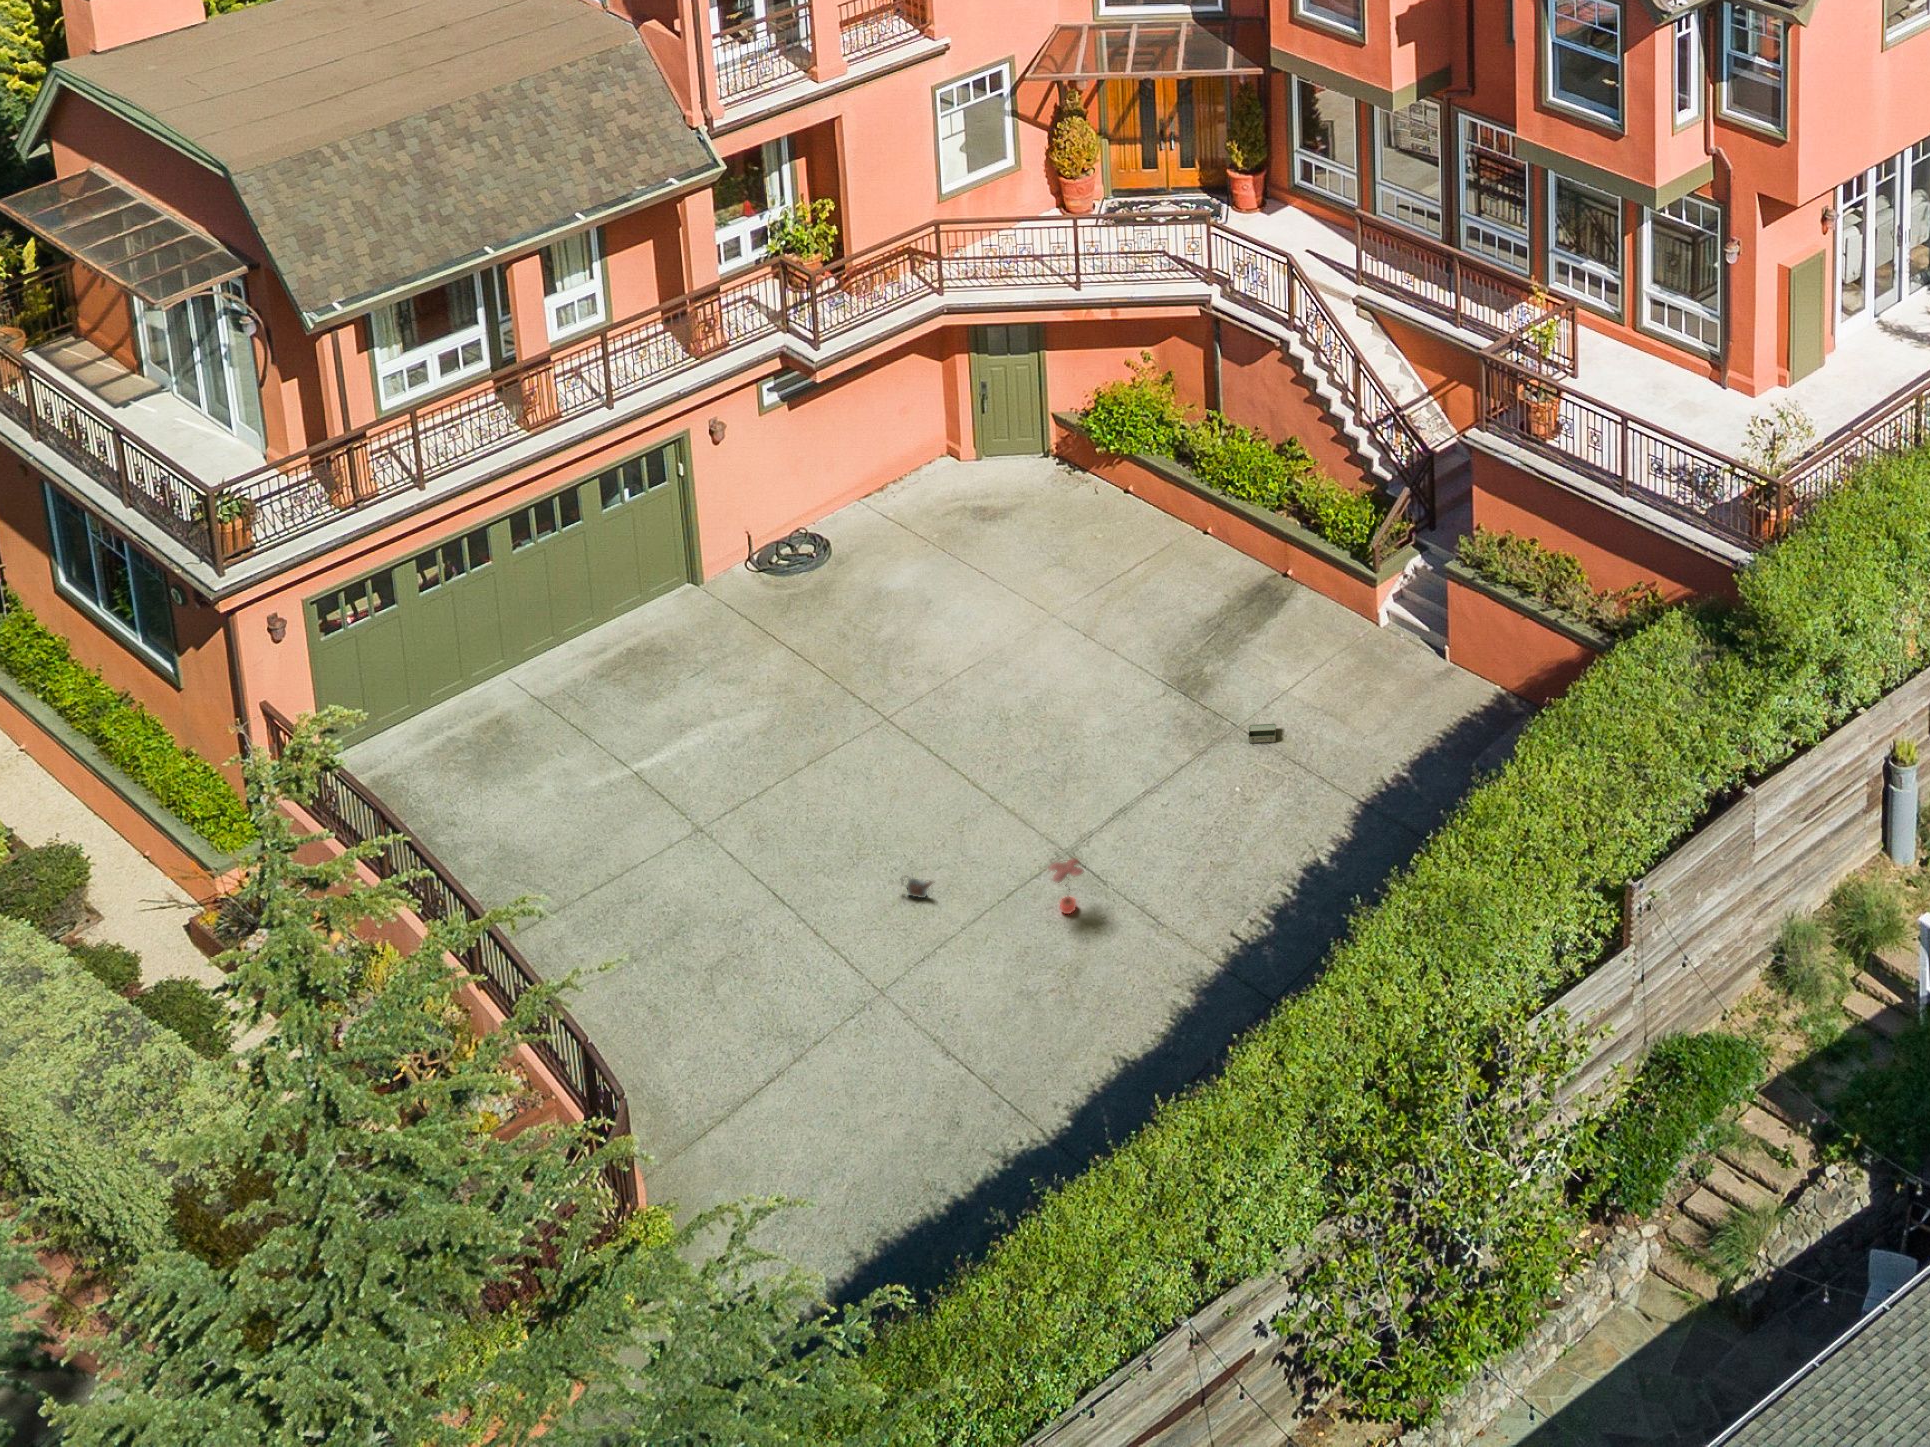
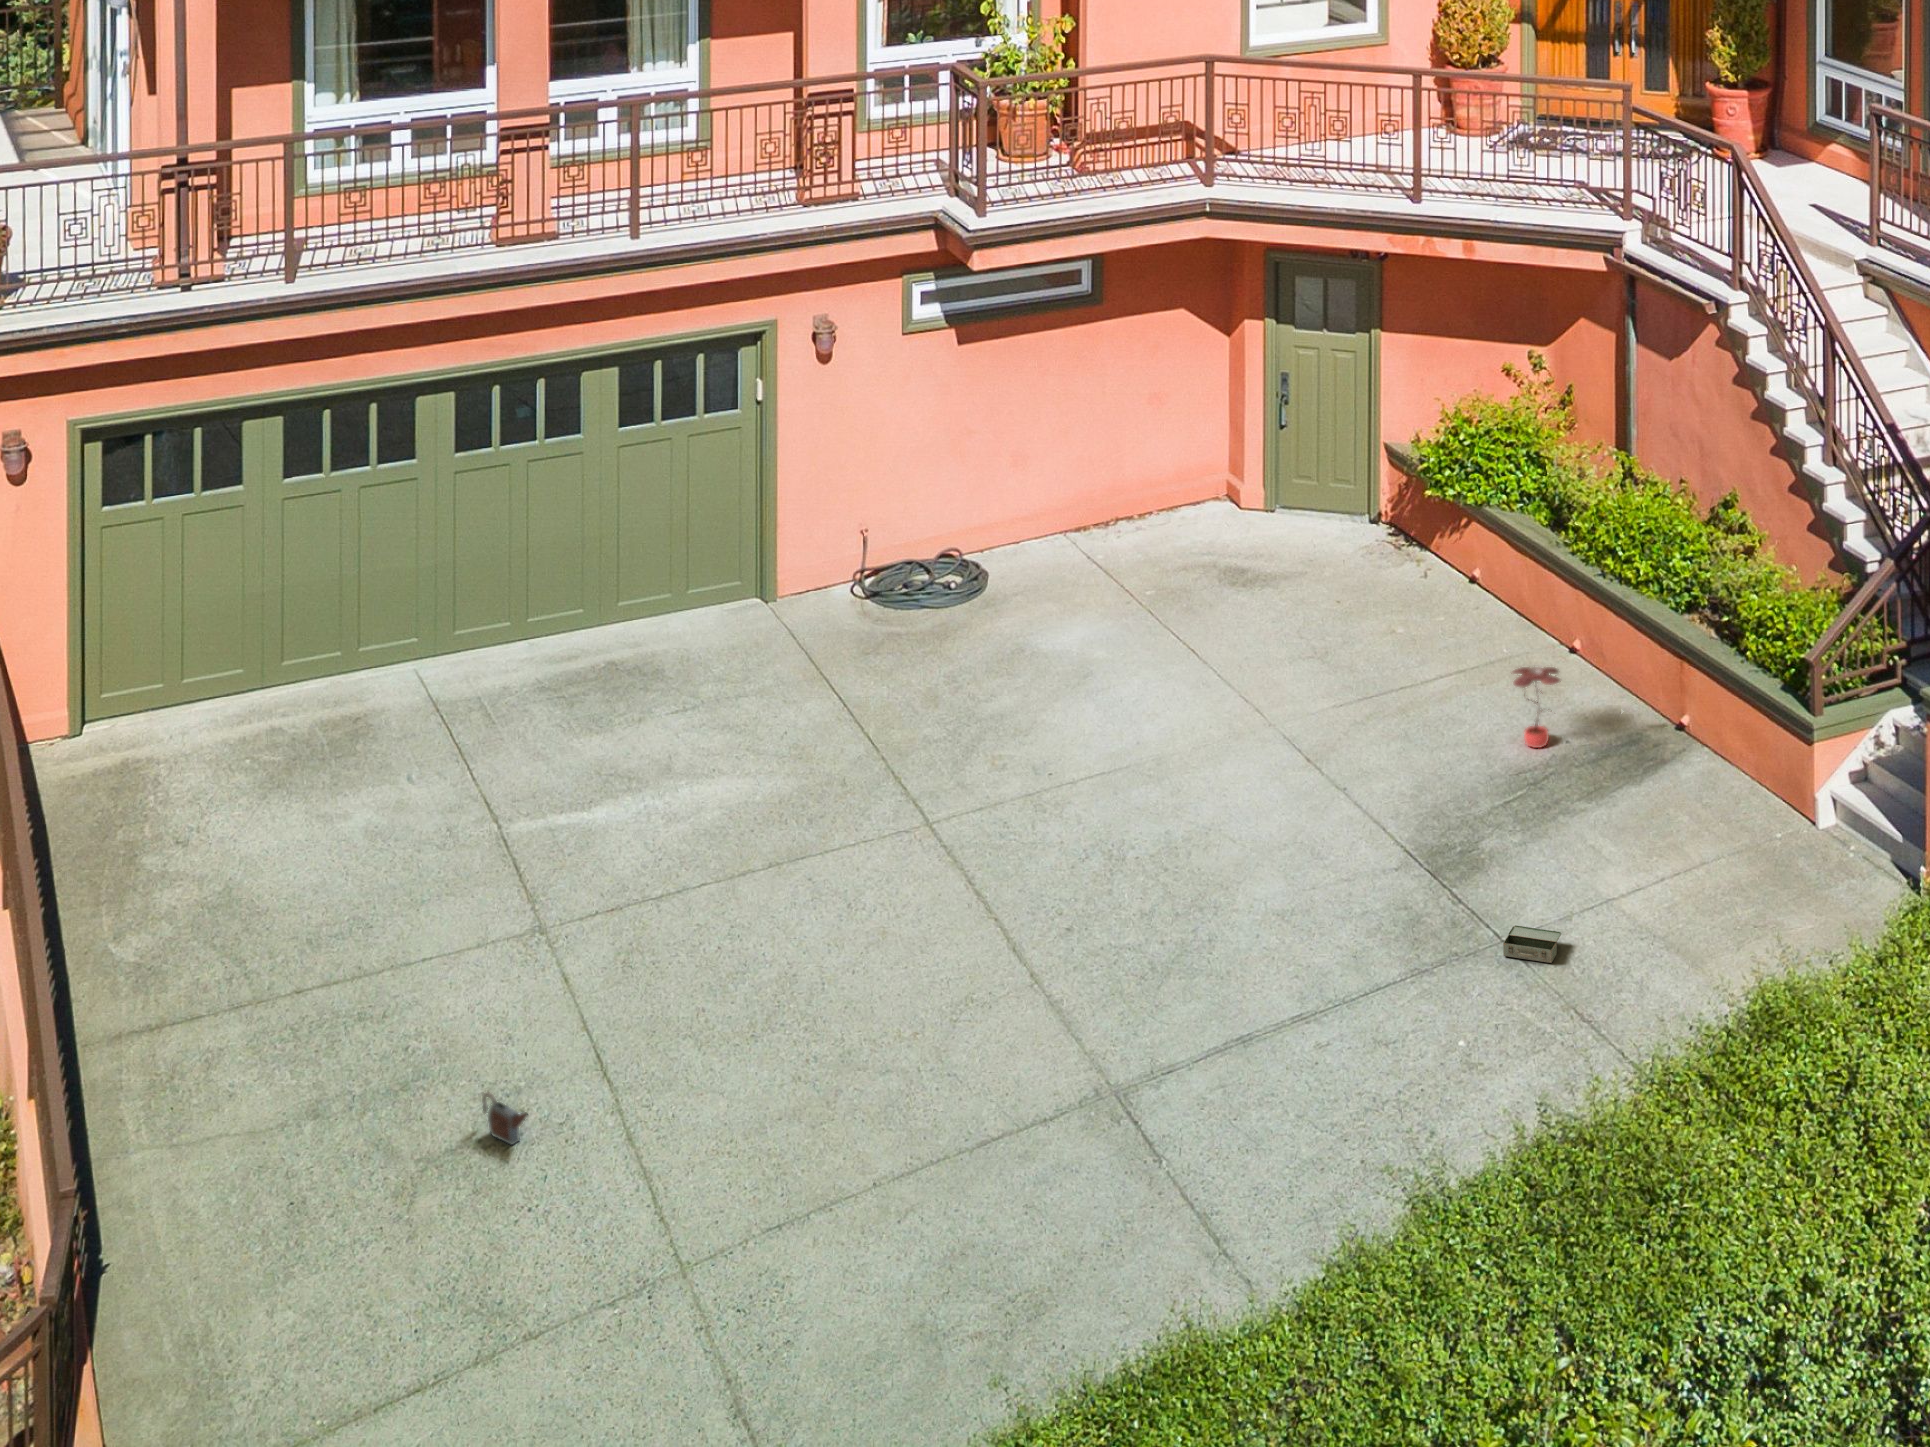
potted plant: present [1049,858,1083,914] -> present [1513,667,1560,748]
watering can: present [906,877,933,898] -> present [482,1092,528,1145]

